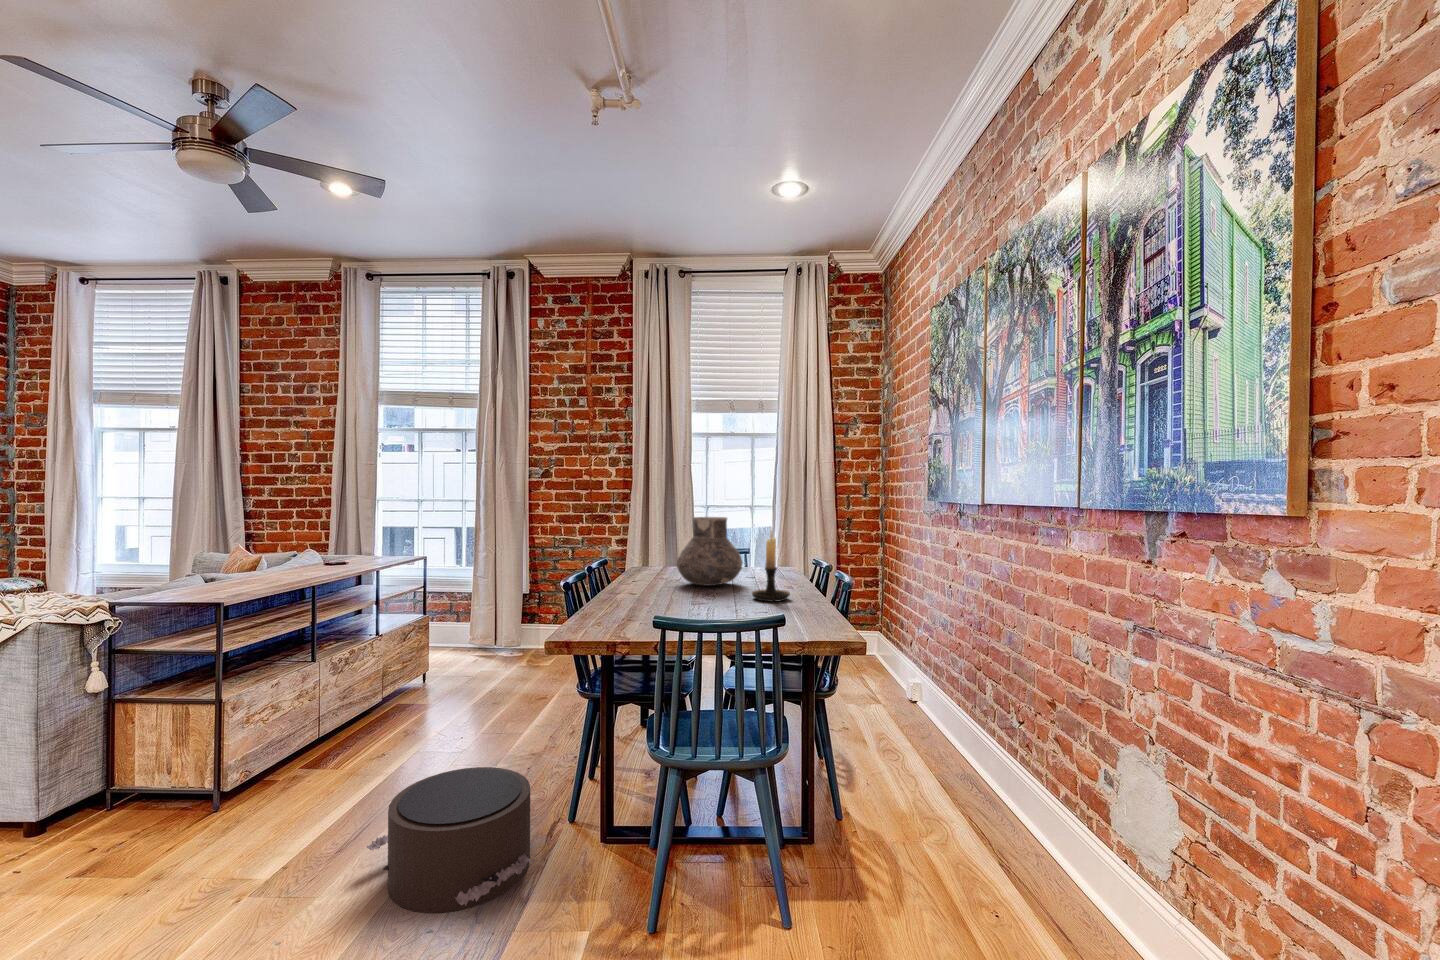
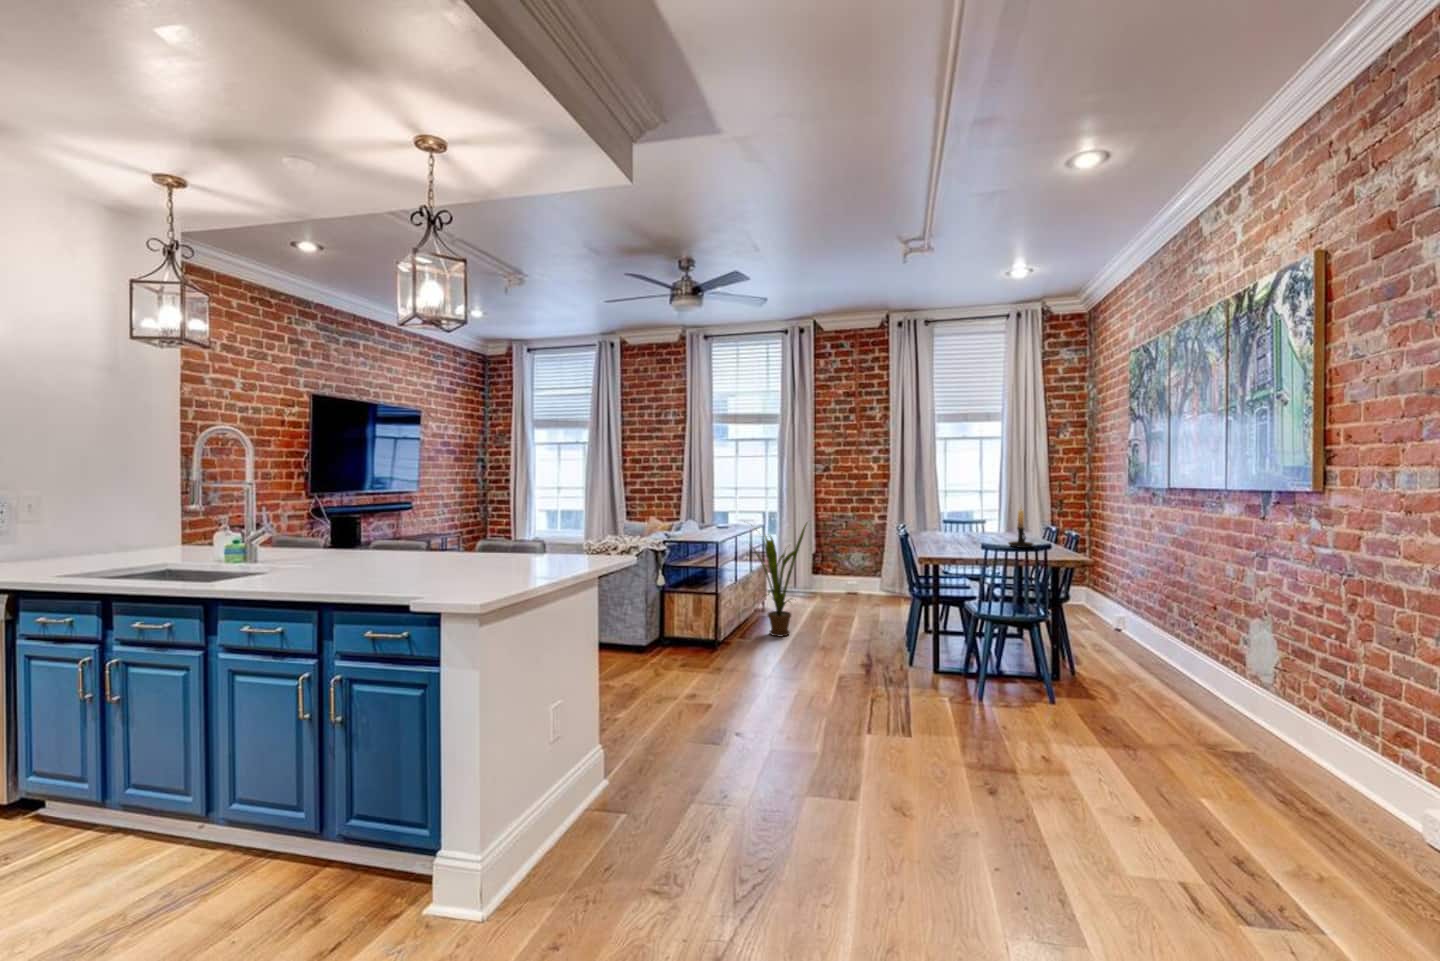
vase: present [677,517,742,586] -> none [952,498,996,540]
house plant: none [330,555,457,760] -> present [754,523,807,636]
pouf: present [367,767,534,913] -> none [811,630,902,687]

